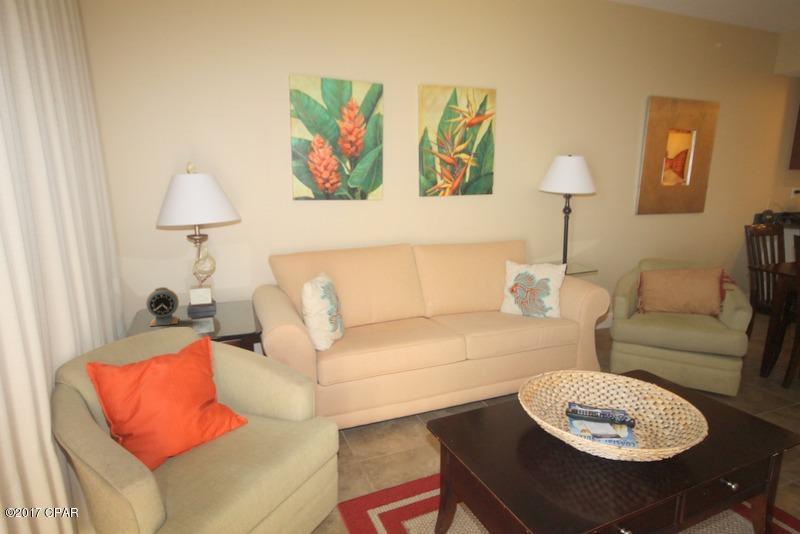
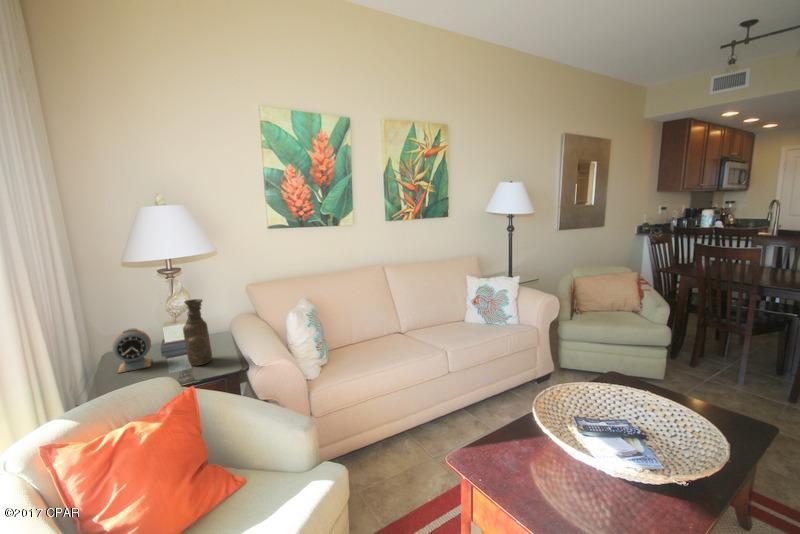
vase: none [206,264,232,326] -> present [183,299,212,365]

